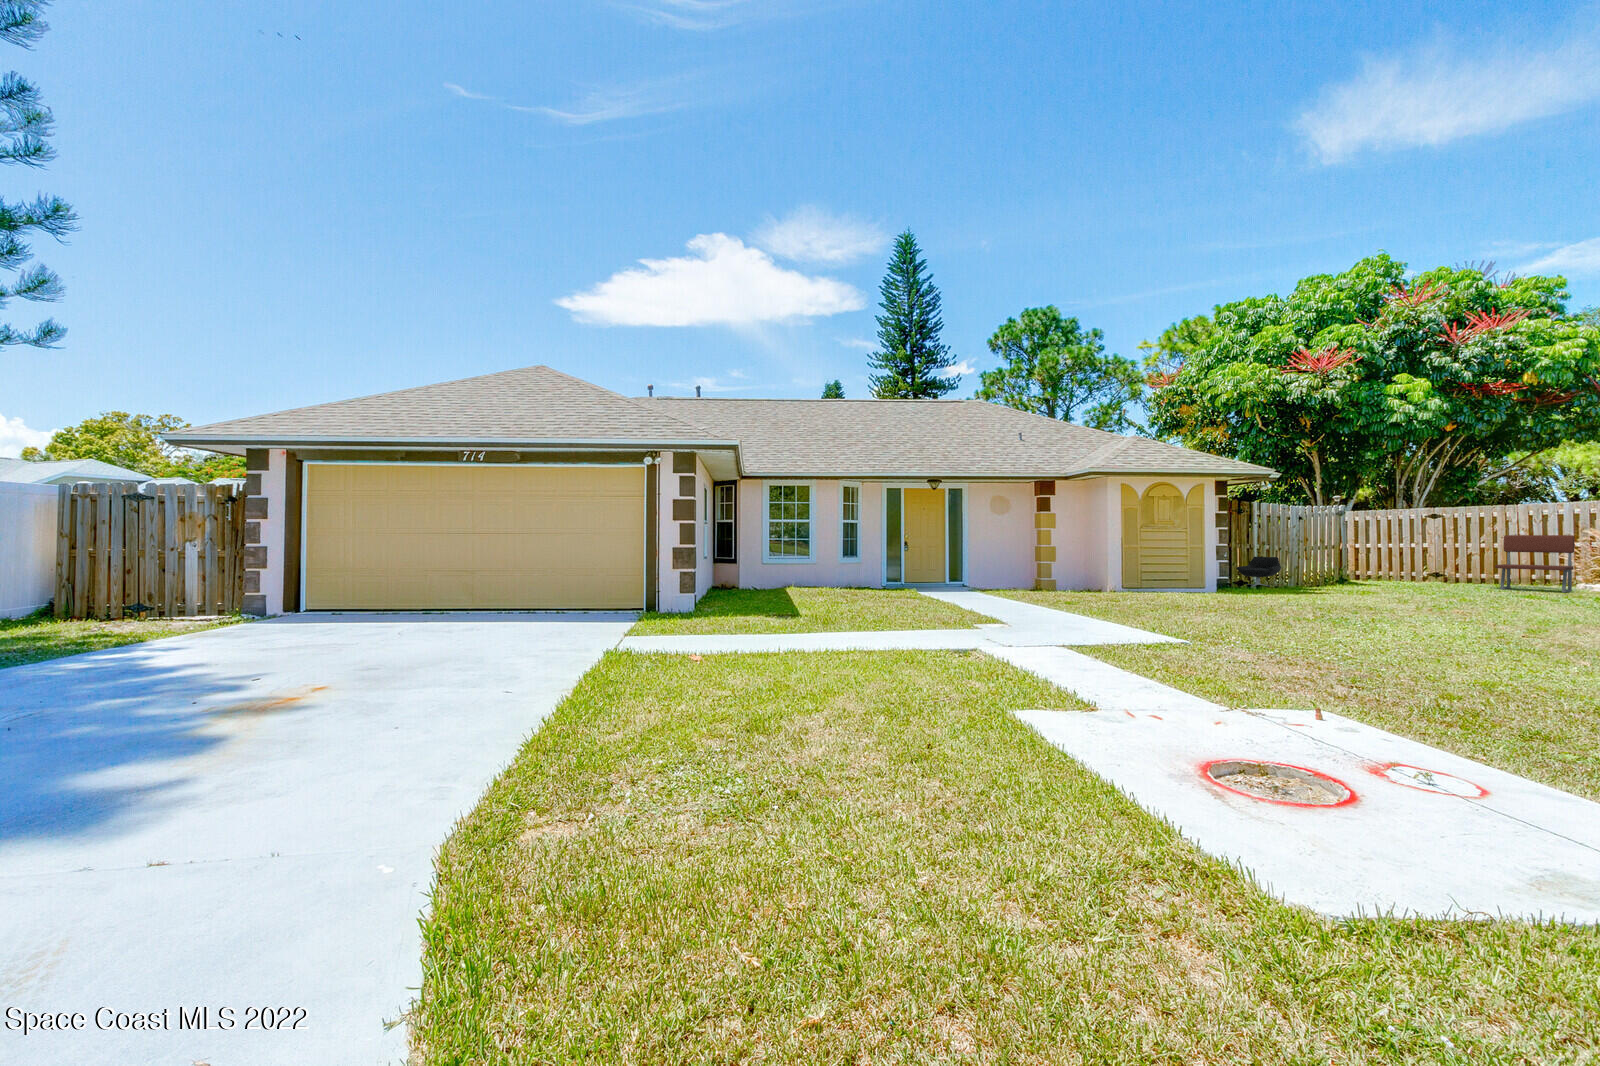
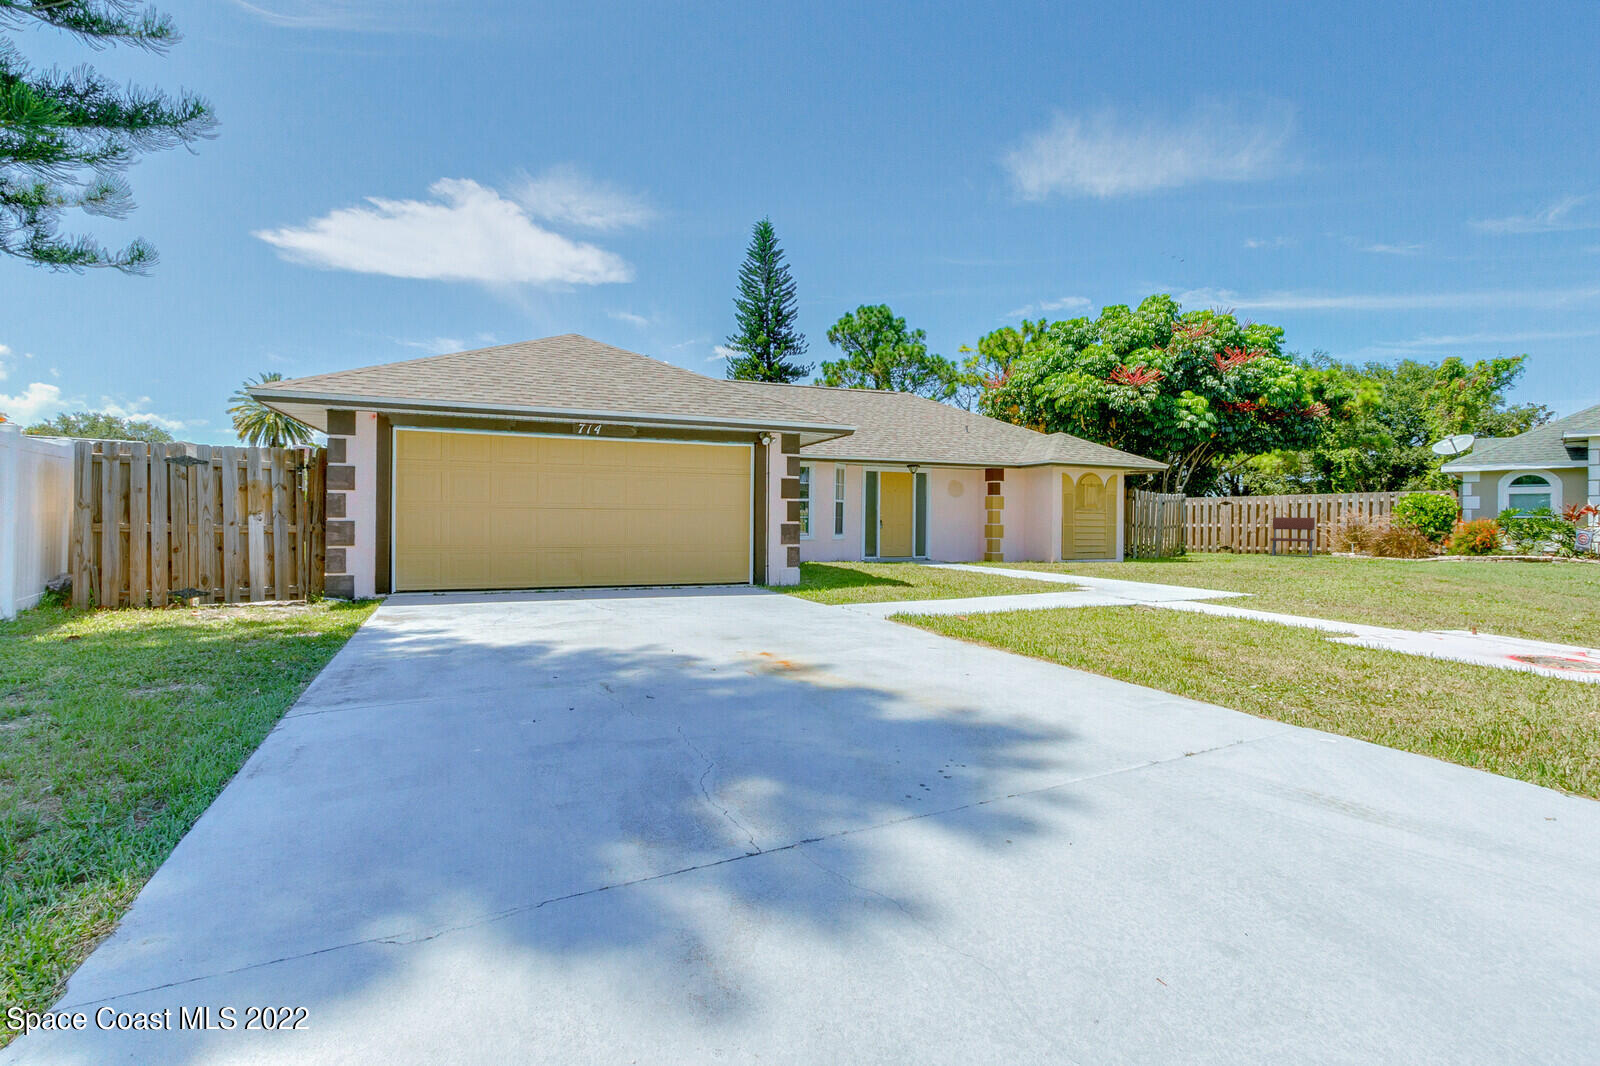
lounge chair: present [1236,557,1281,586] -> none [1115,533,1145,556]

